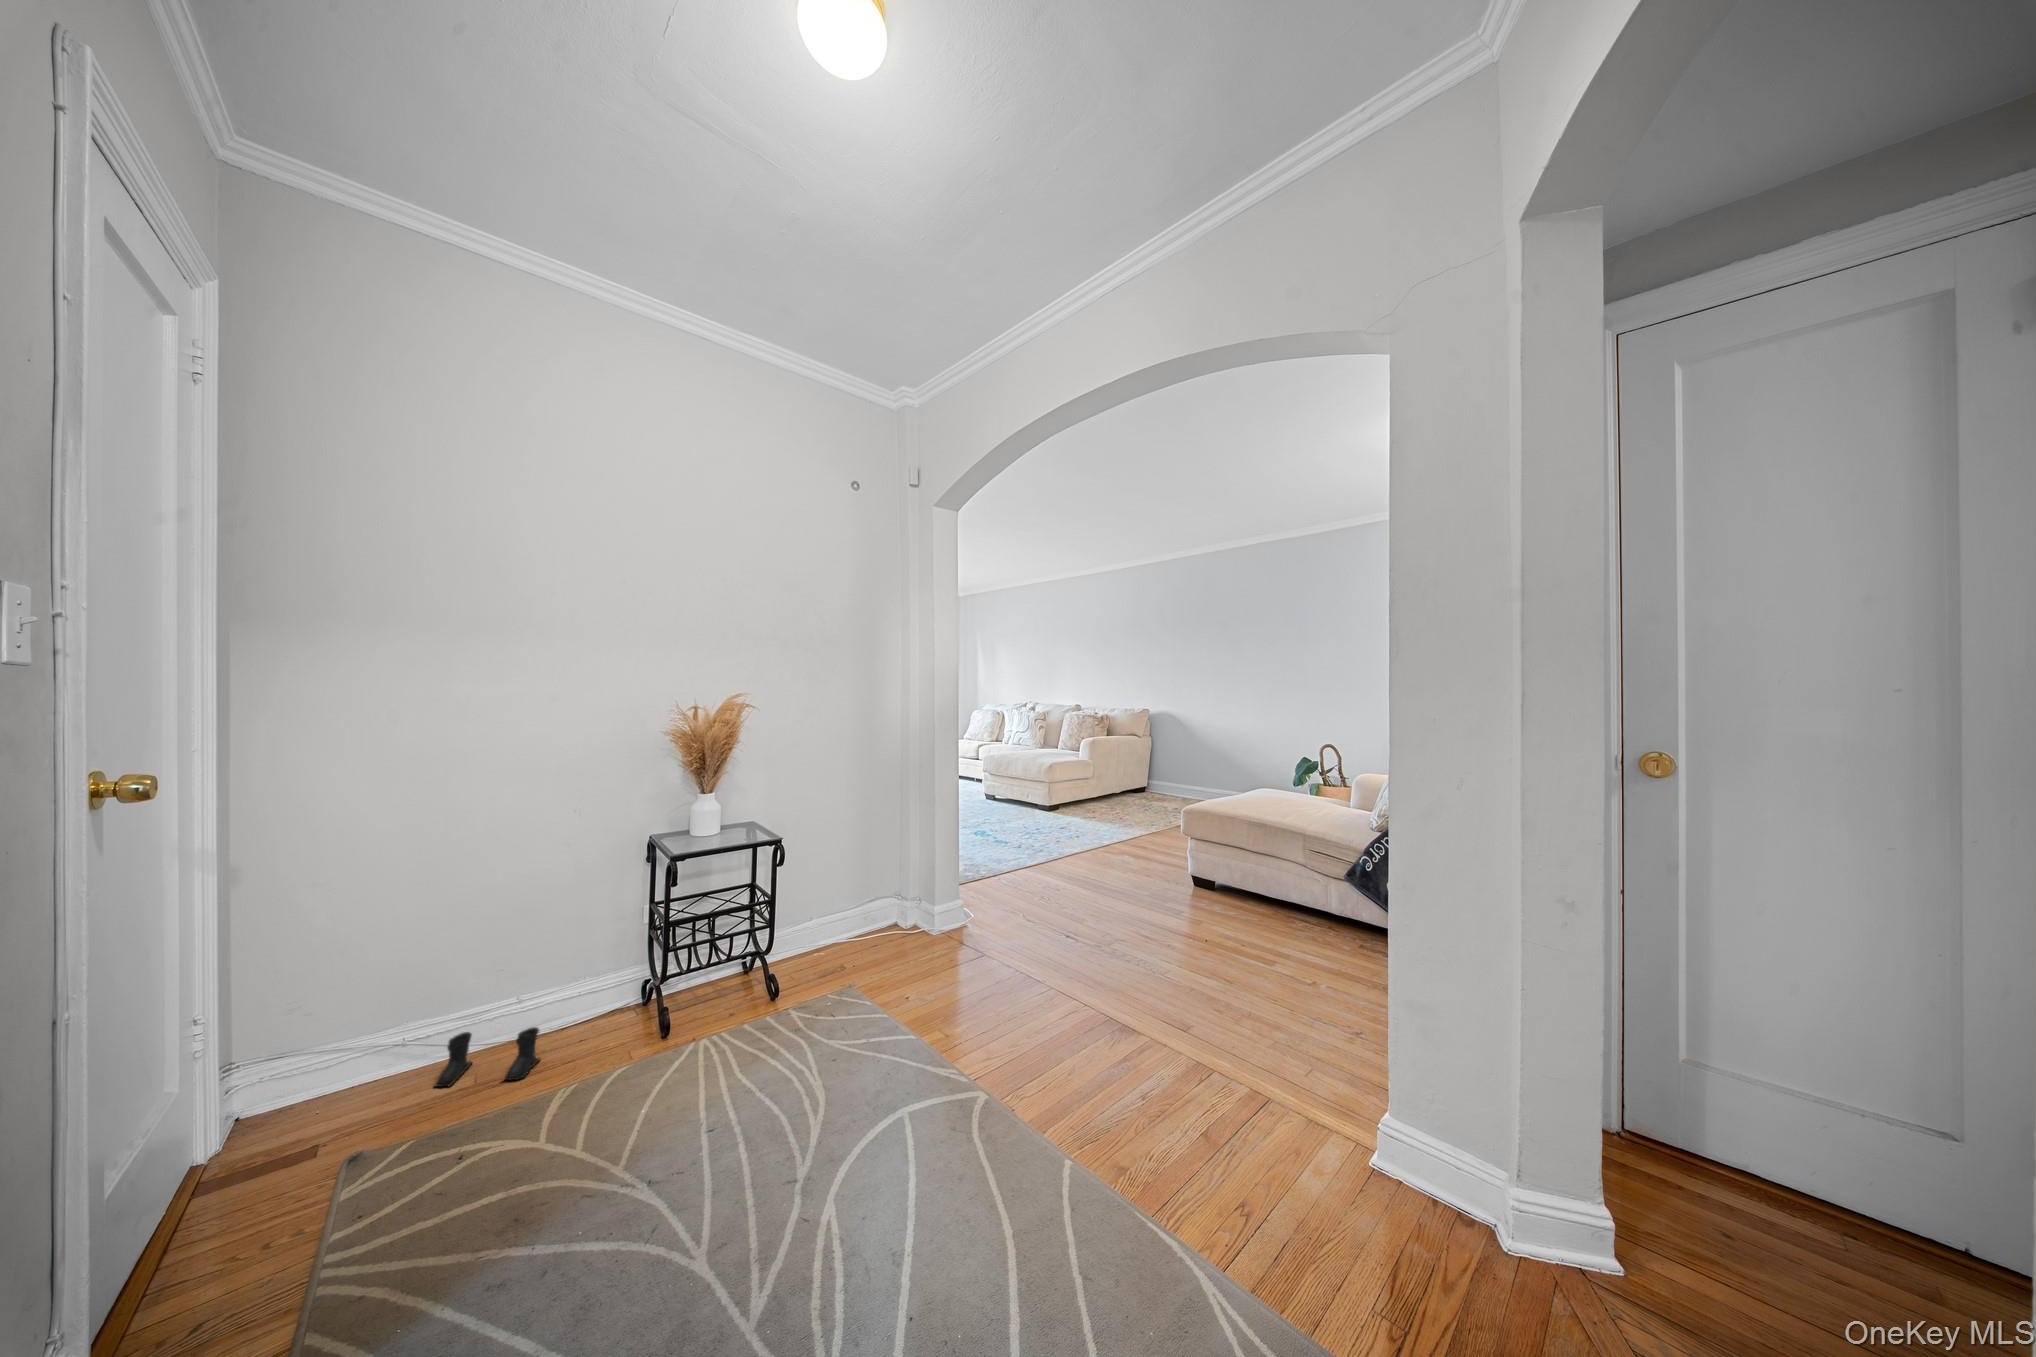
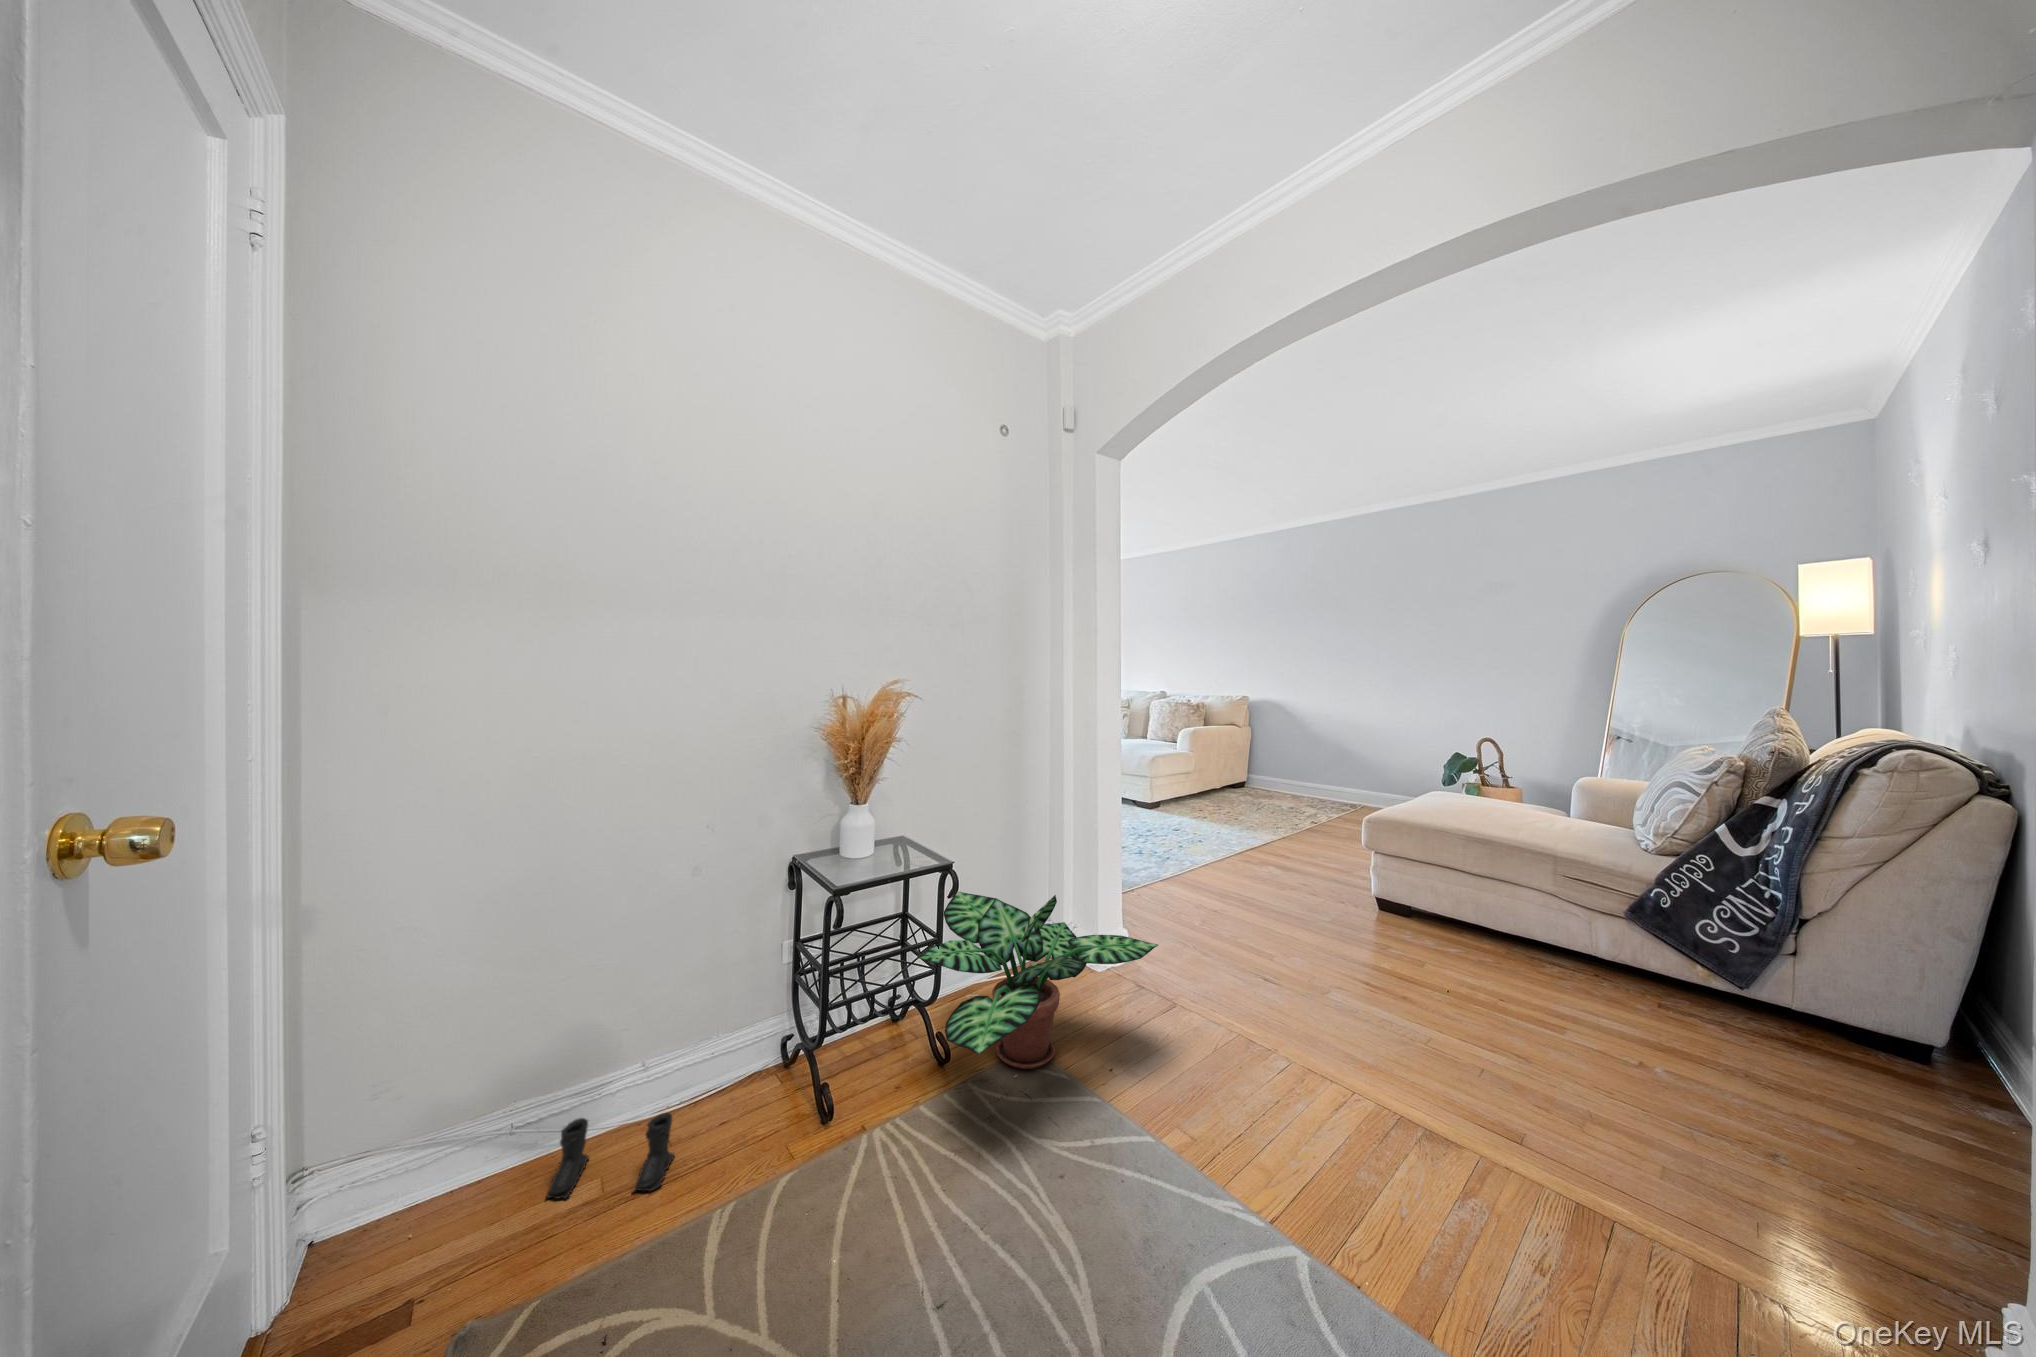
potted plant: none [750,862,952,1000] -> present [919,892,1158,1069]

